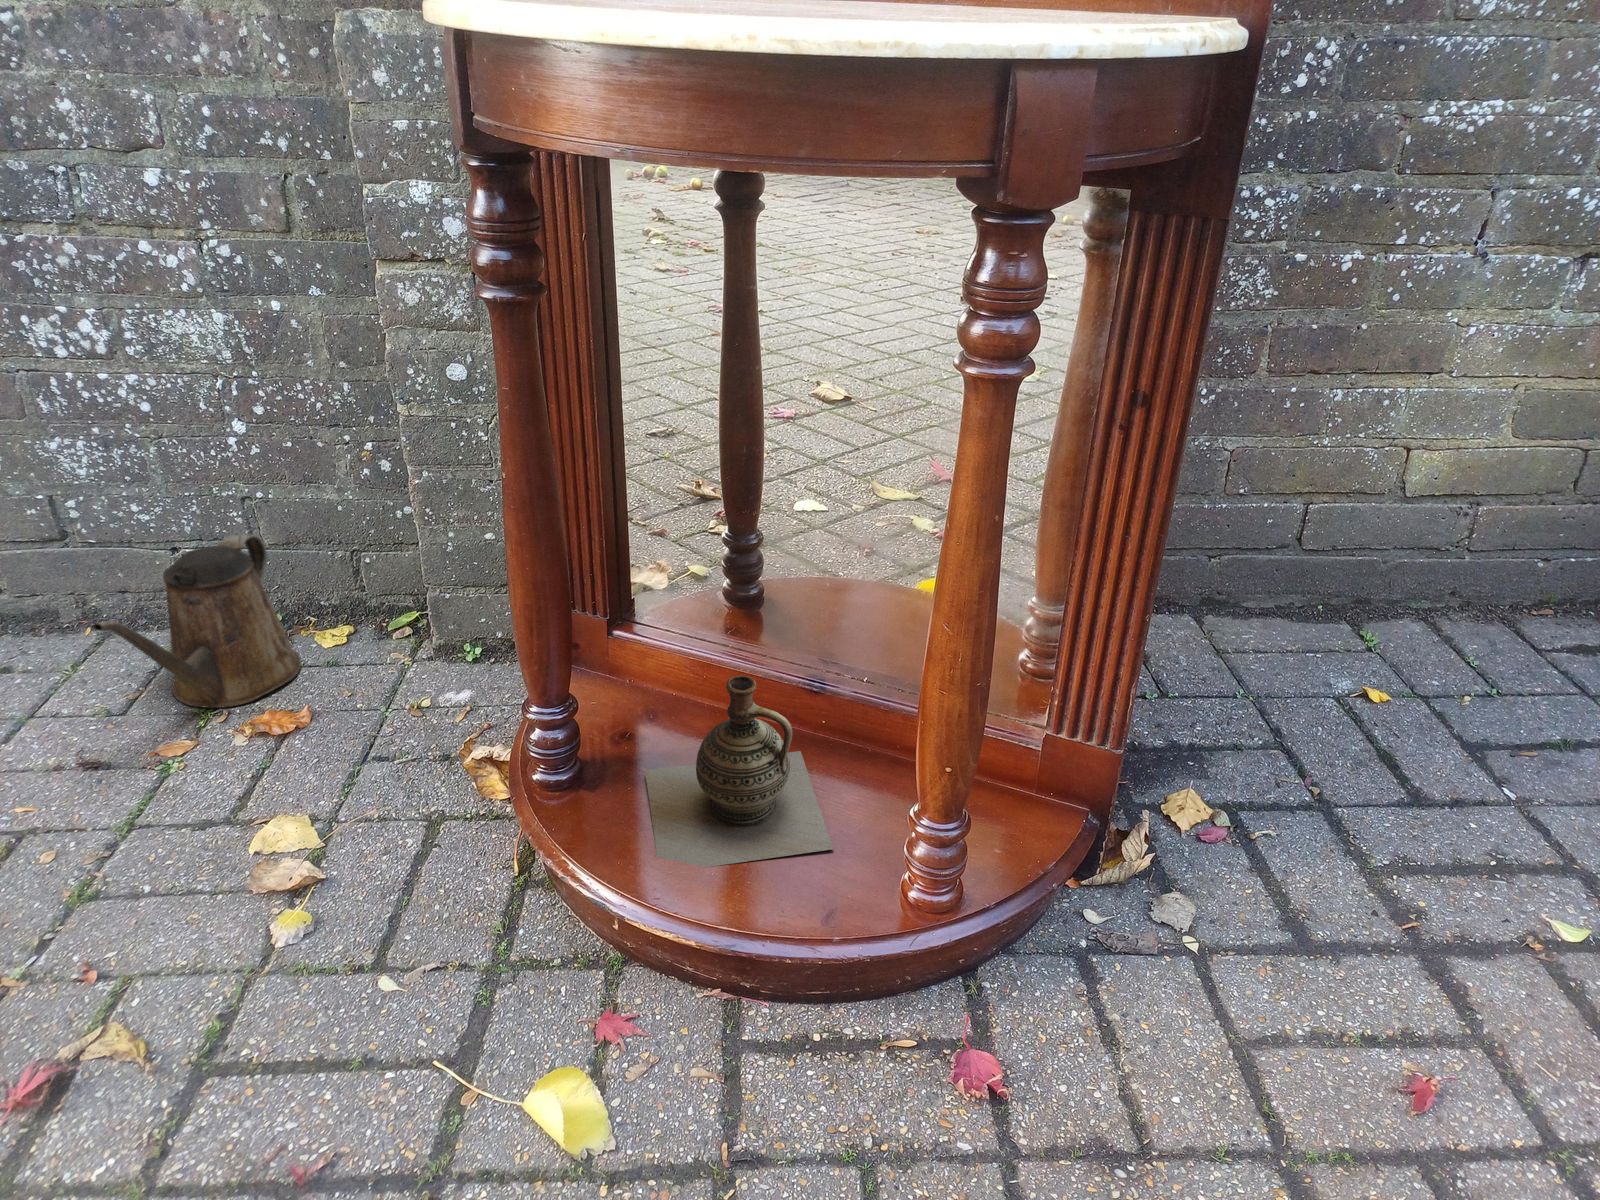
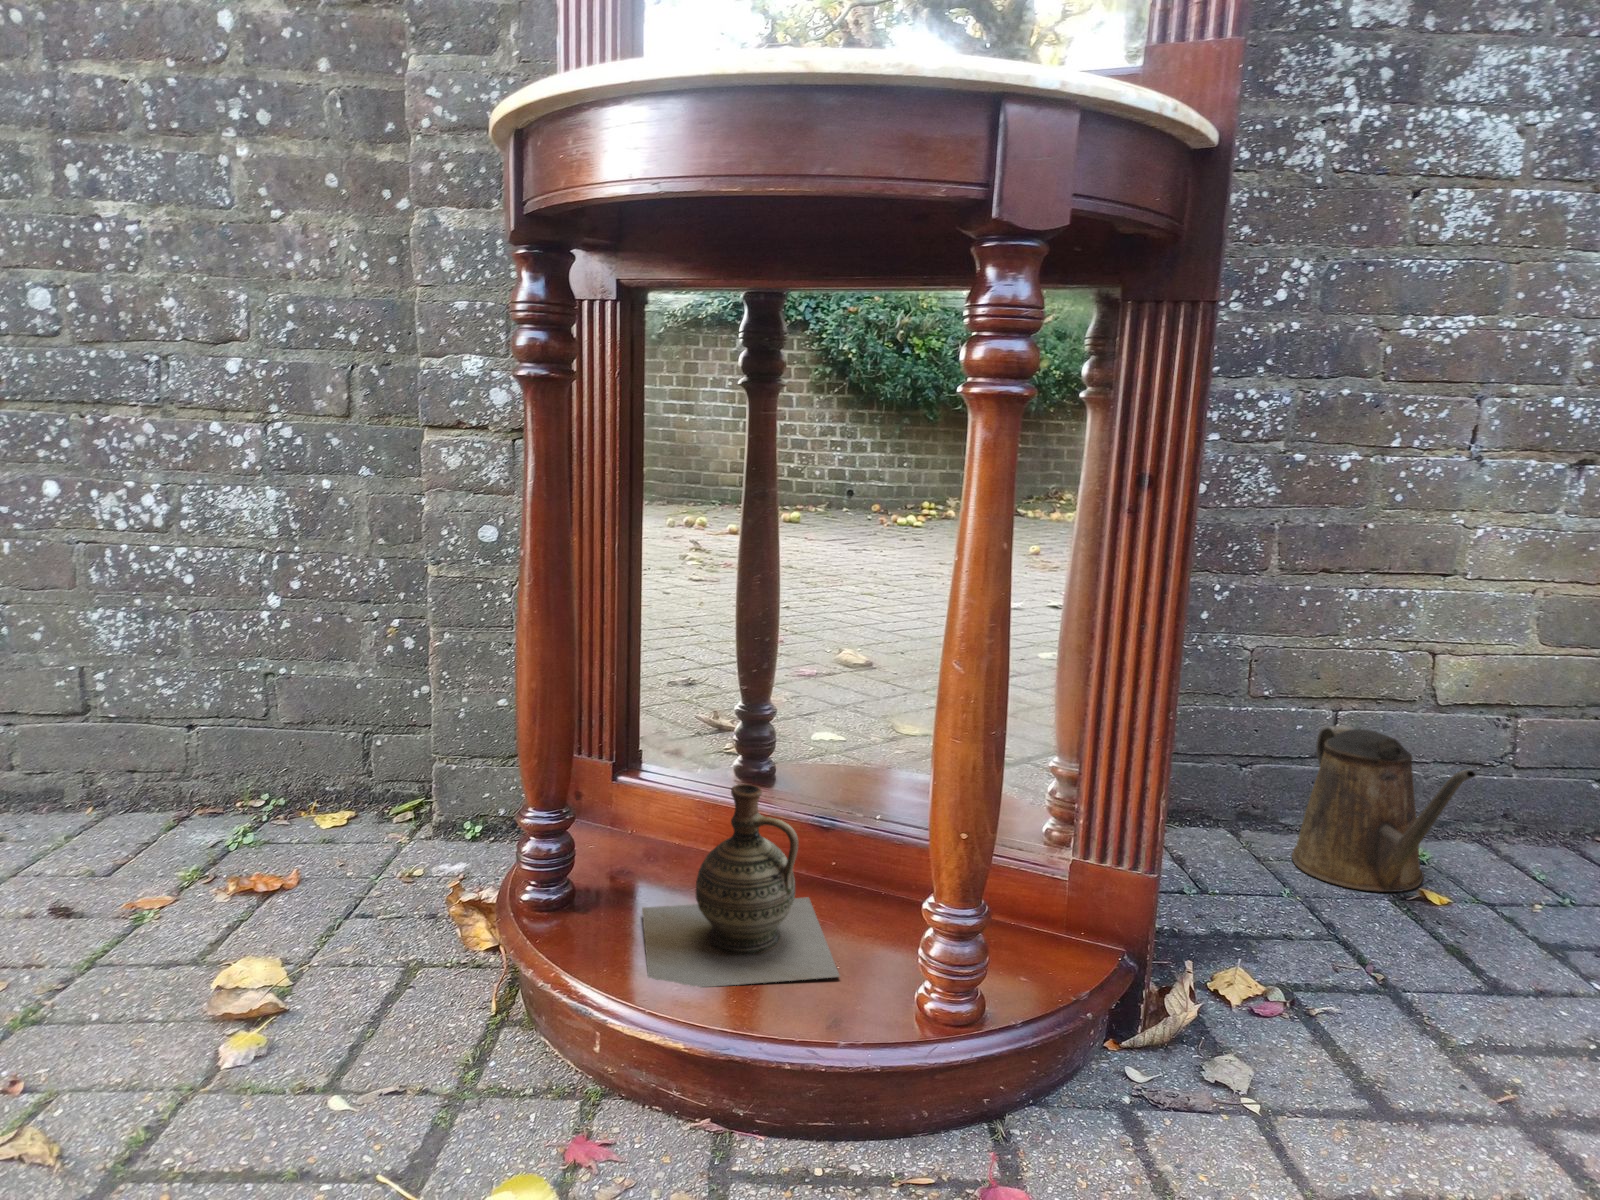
watering can: present [93,535,302,708] -> present [1292,725,1476,892]

